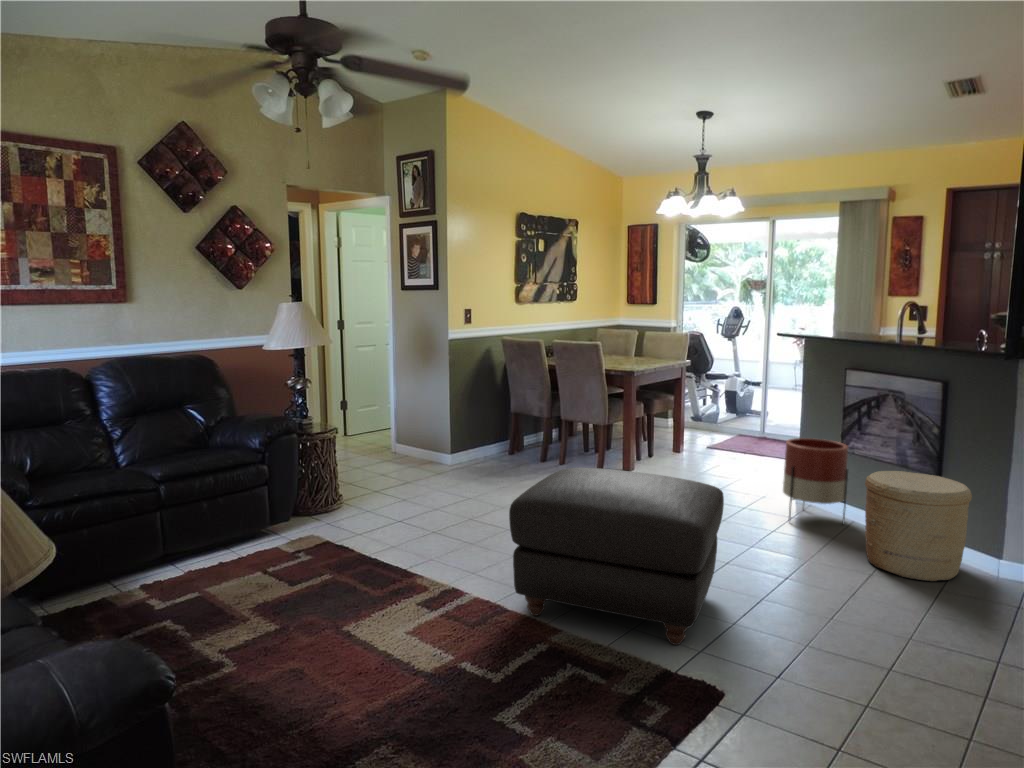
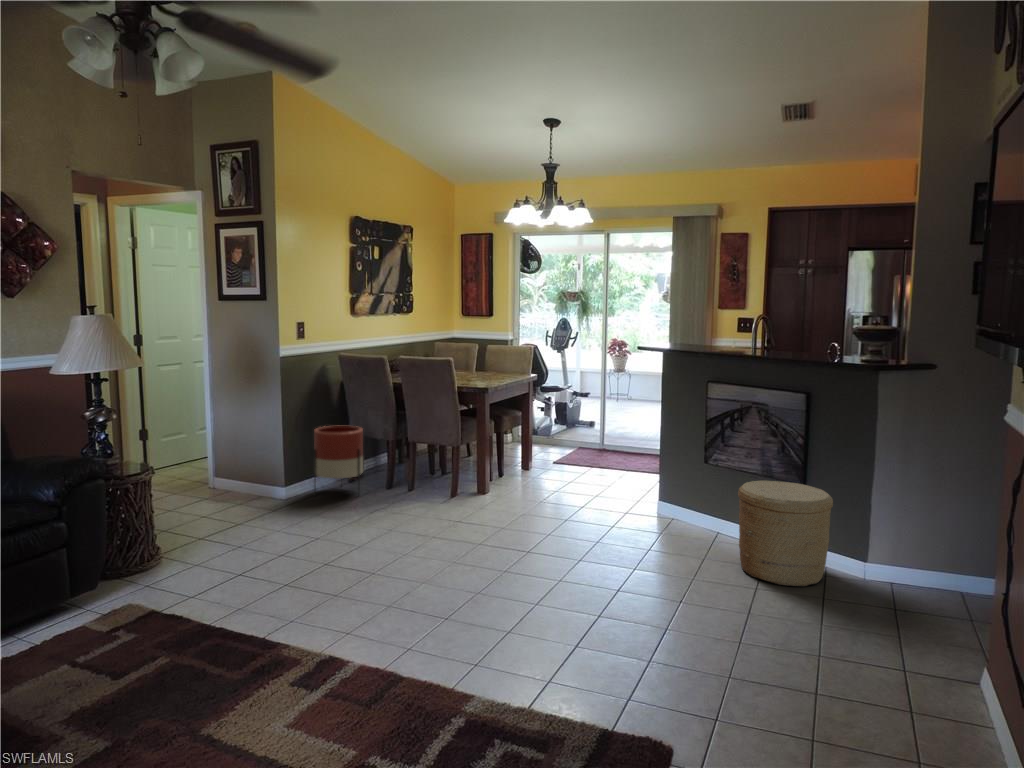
planter: present [783,438,848,522] -> present [314,426,363,490]
ottoman: present [509,468,724,645] -> none [409,502,634,693]

